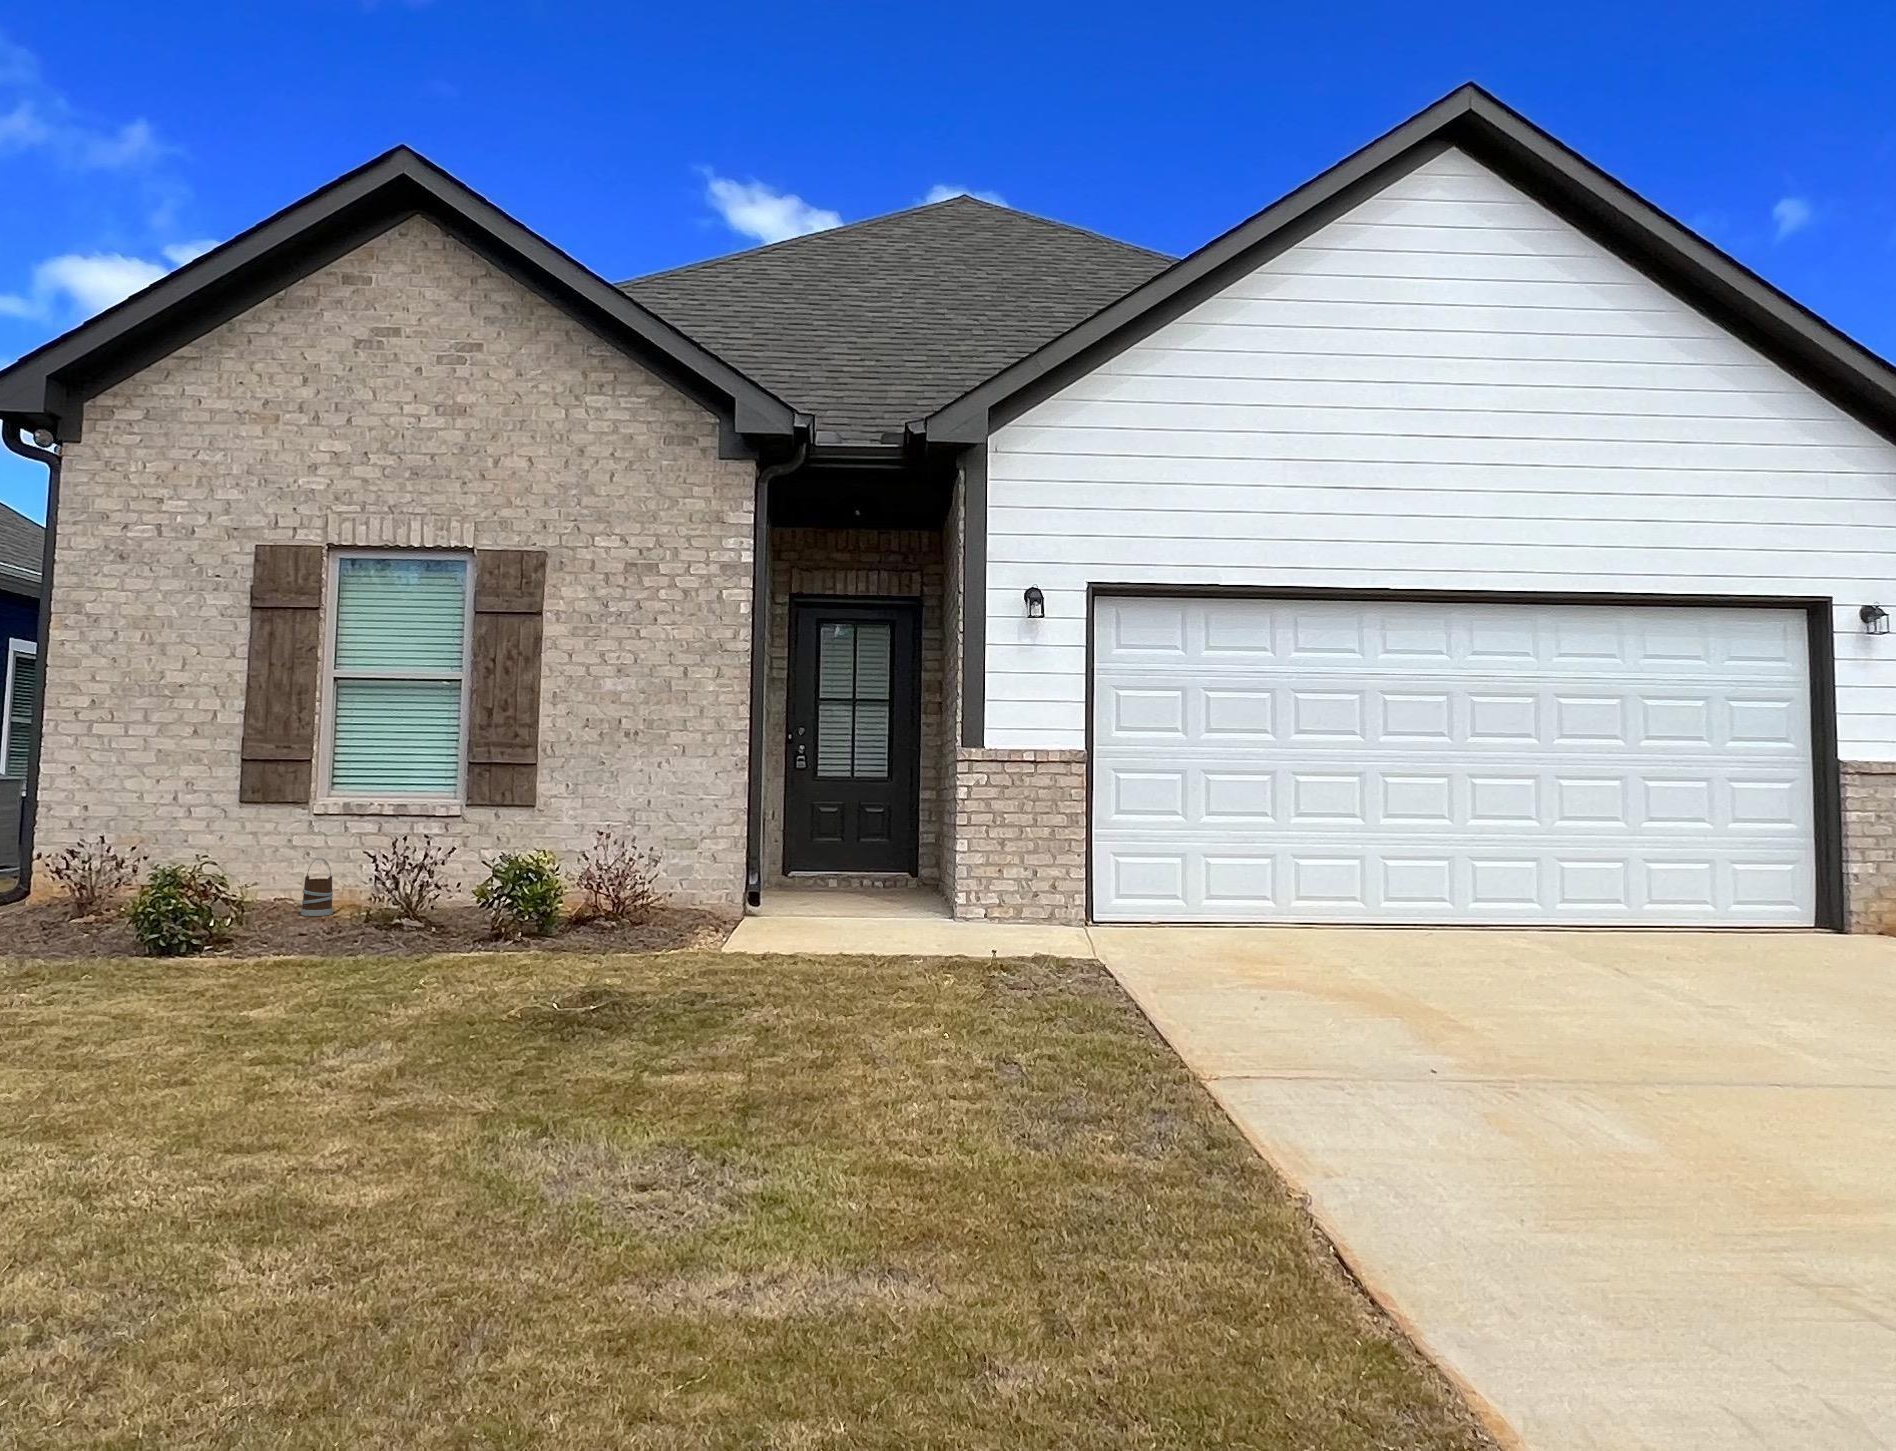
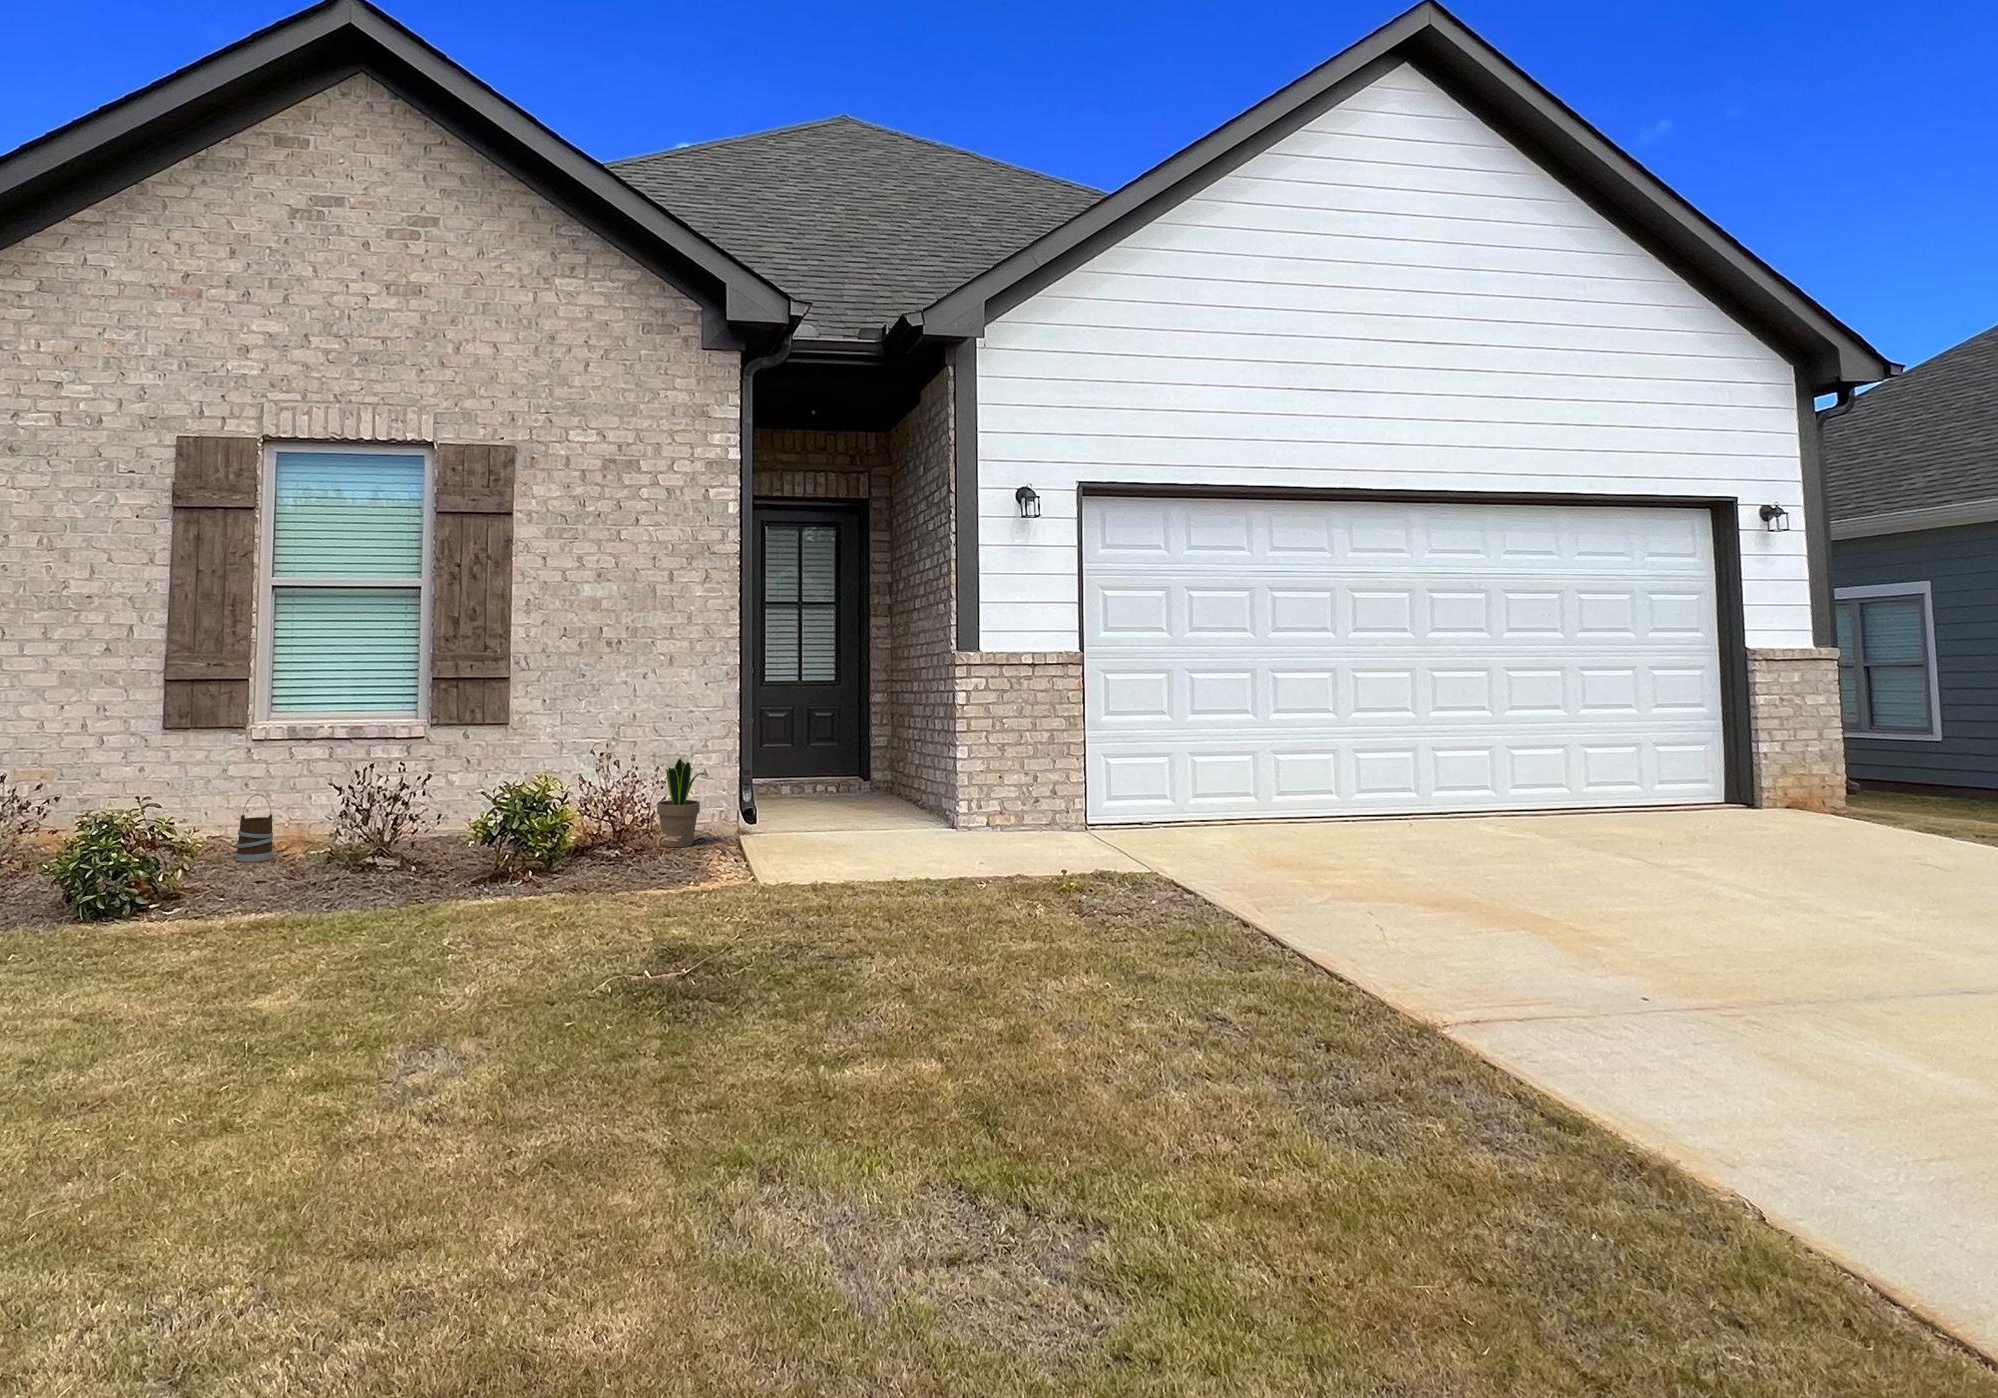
potted plant: none [667,838,713,918] -> present [657,758,706,847]

